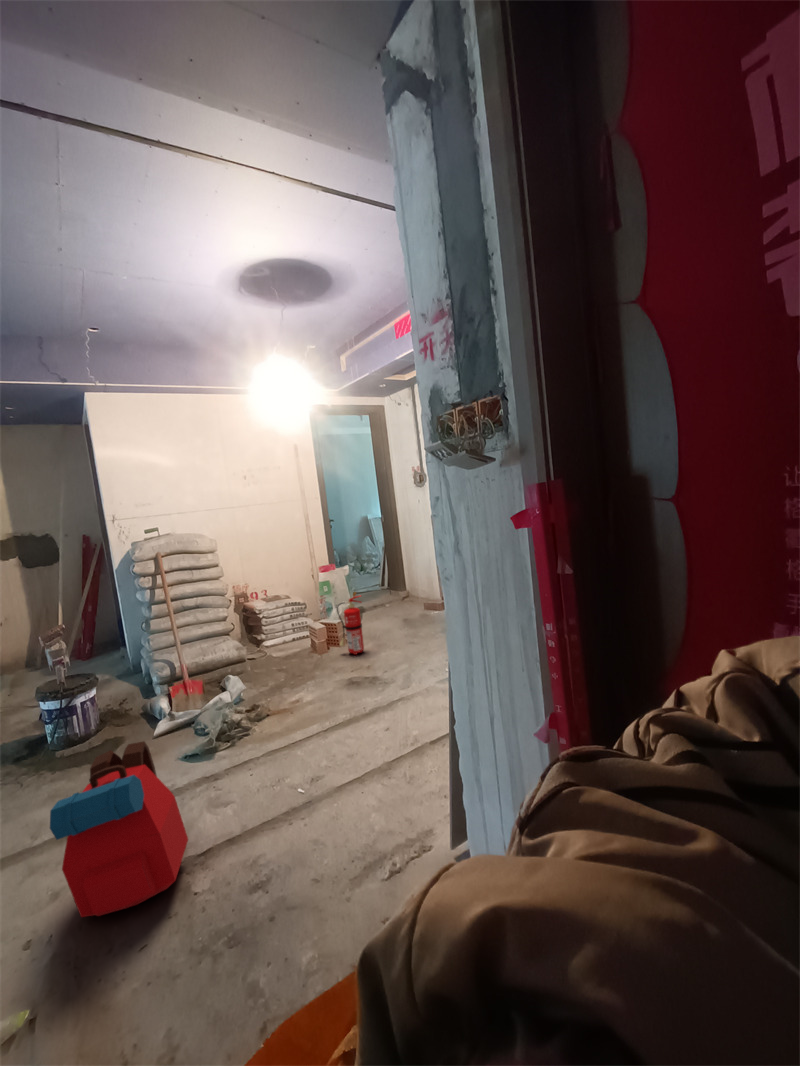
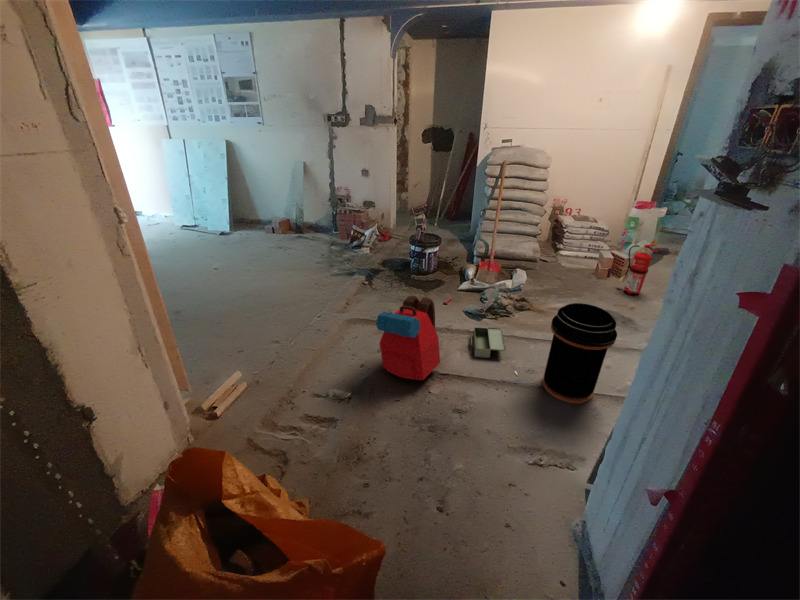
trash can: none [318,656,394,788] -> present [543,303,617,403]
toolbox: none [212,749,272,804] -> present [471,327,505,358]

